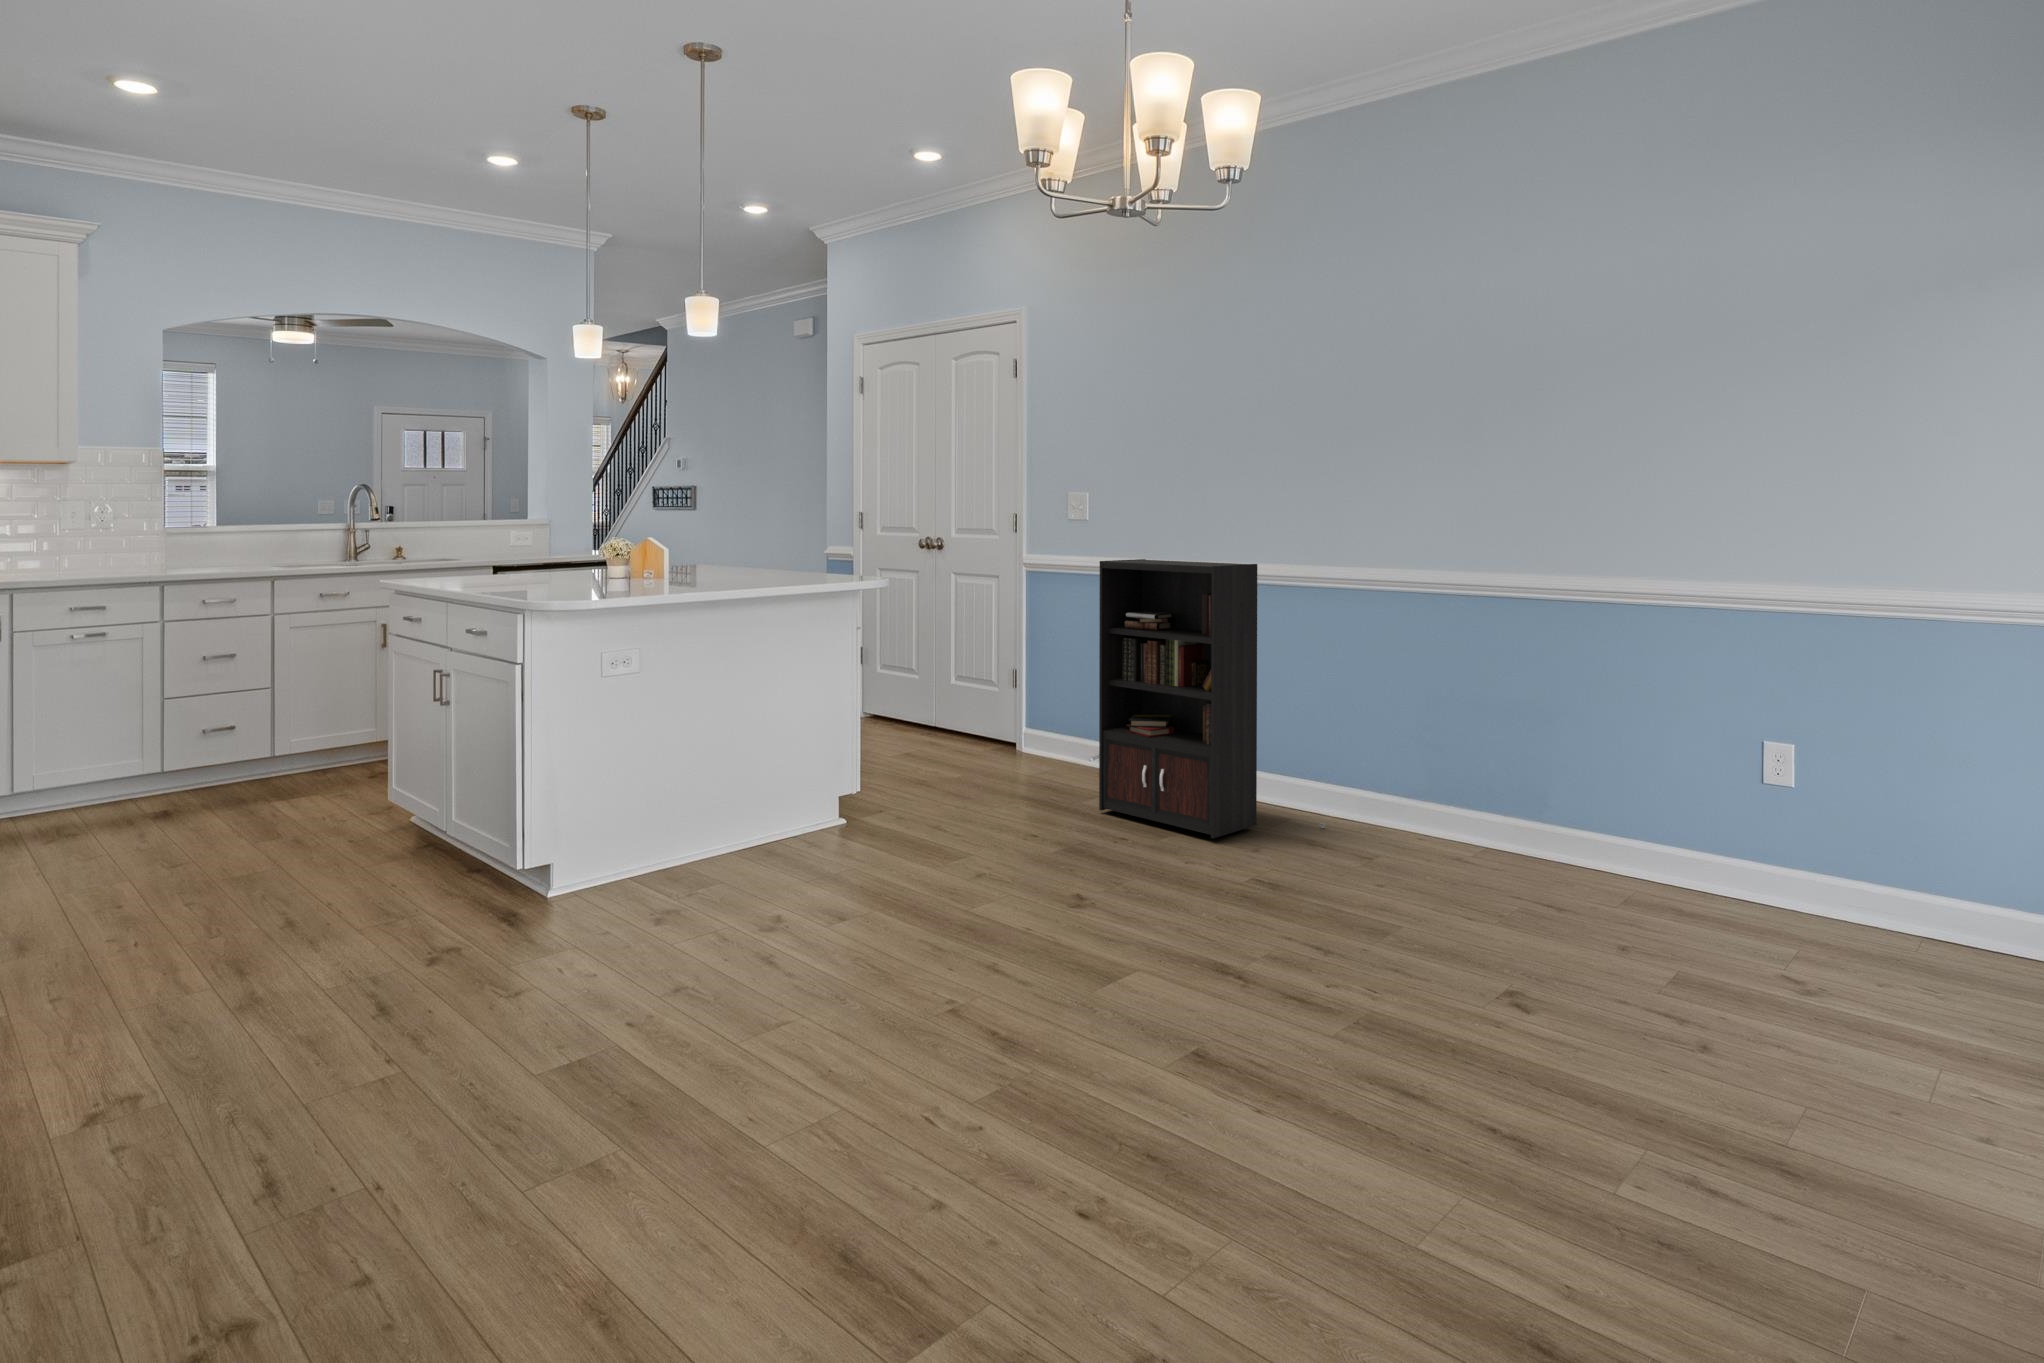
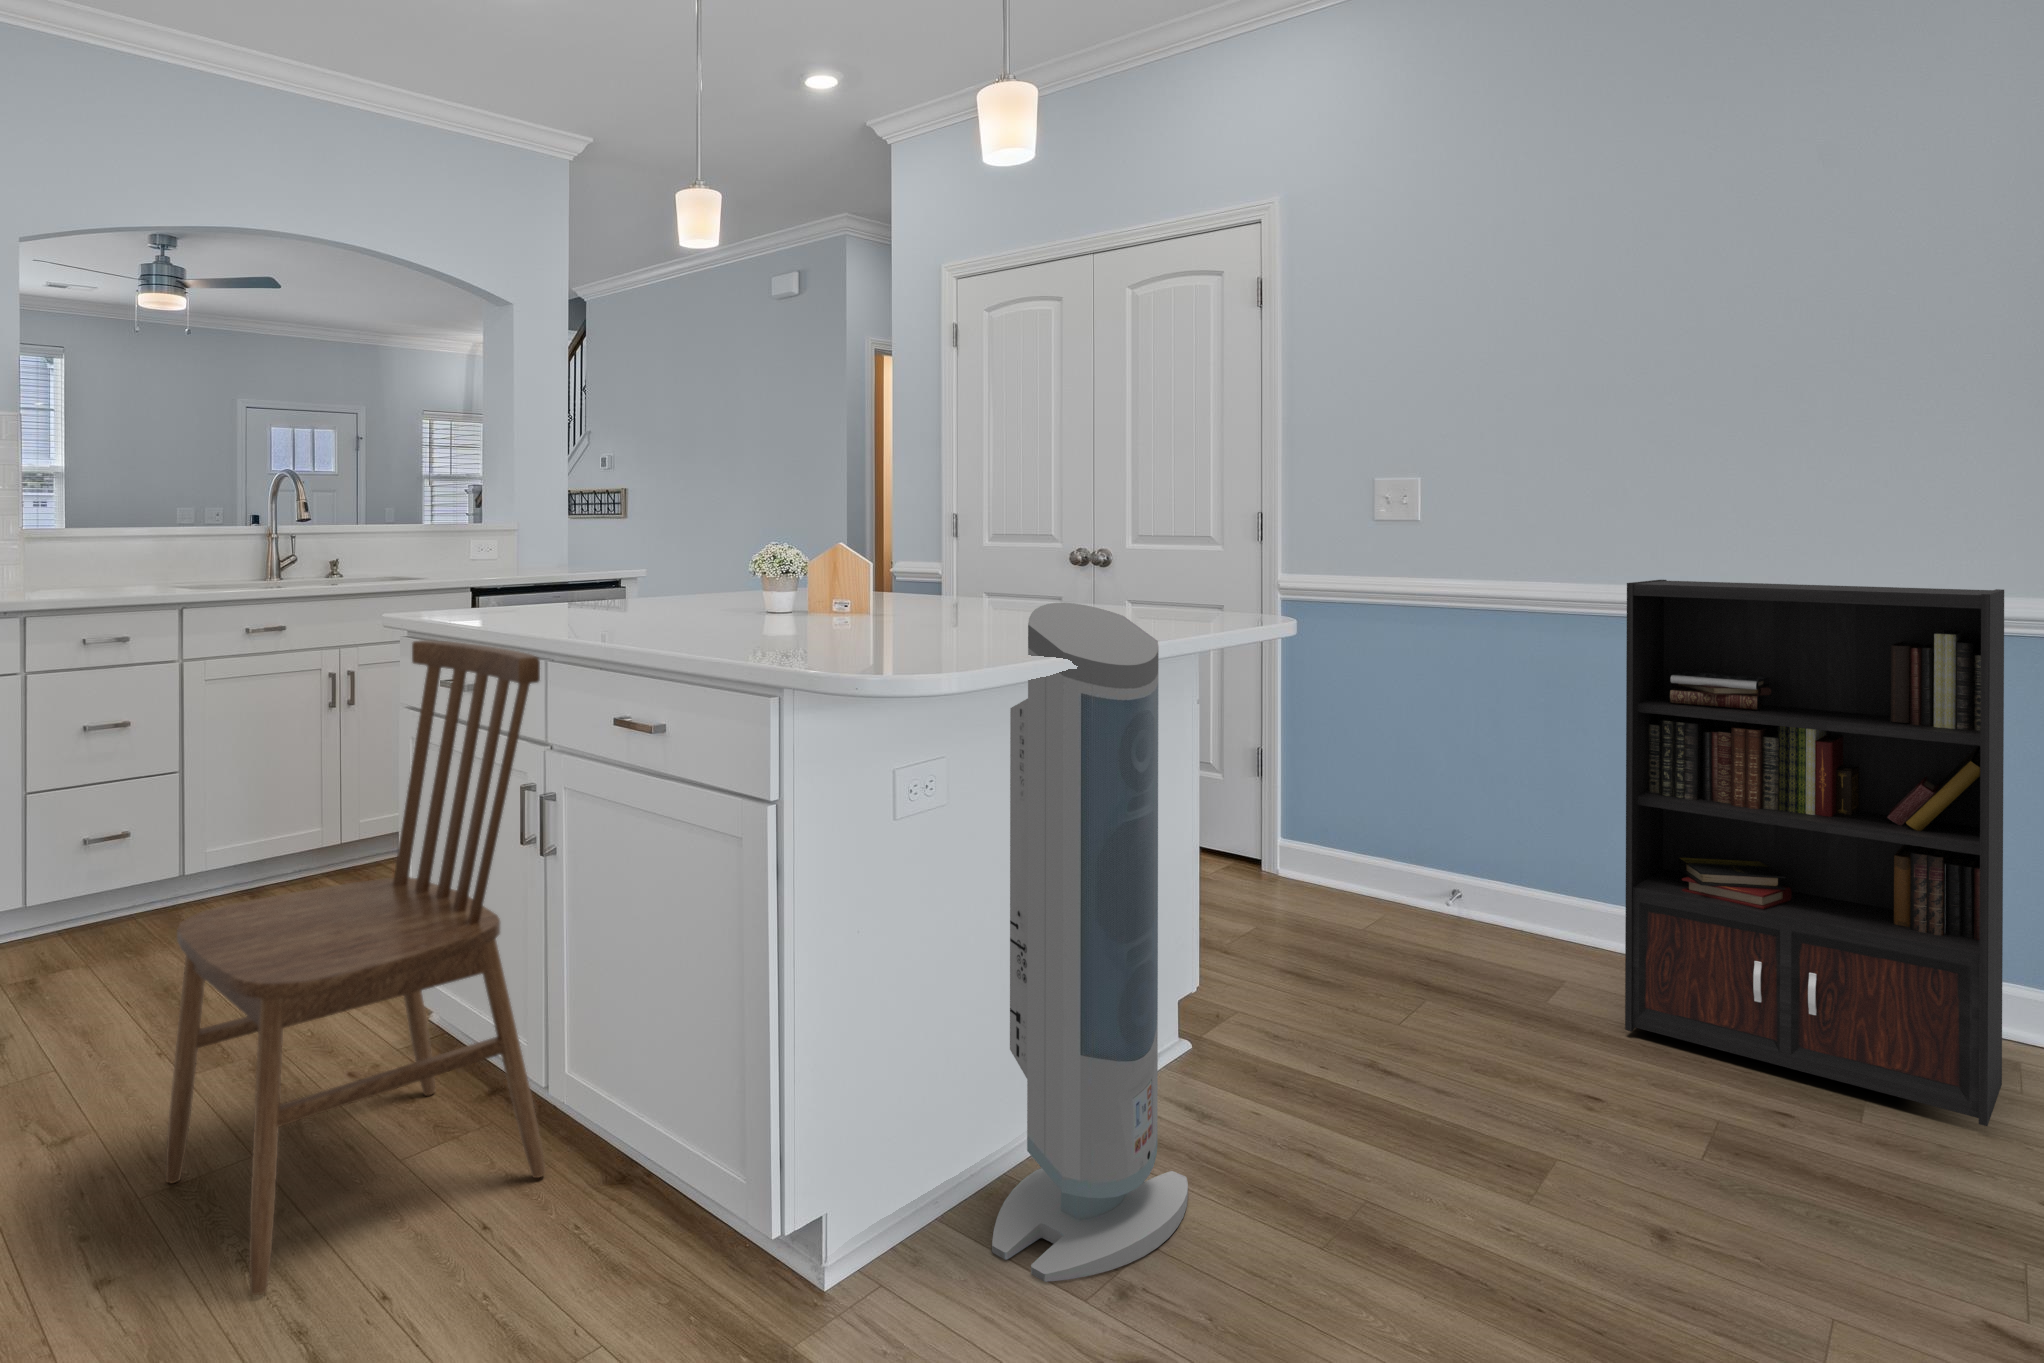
air purifier: none [645,571,773,893] -> present [992,603,1188,1282]
dining chair: none [231,594,438,904] -> present [166,640,546,1295]

